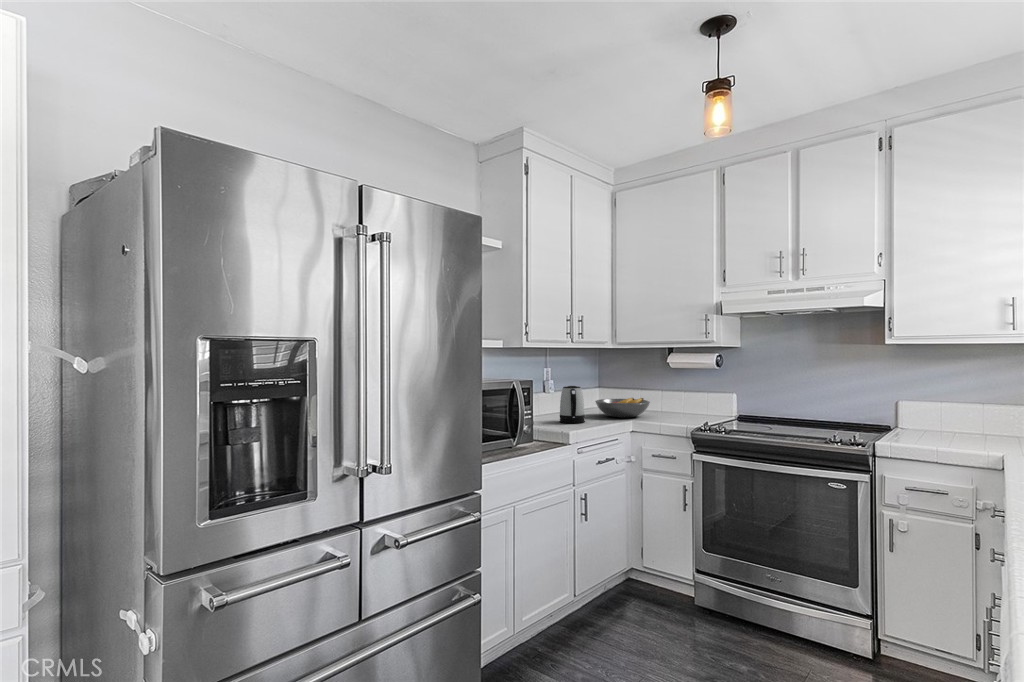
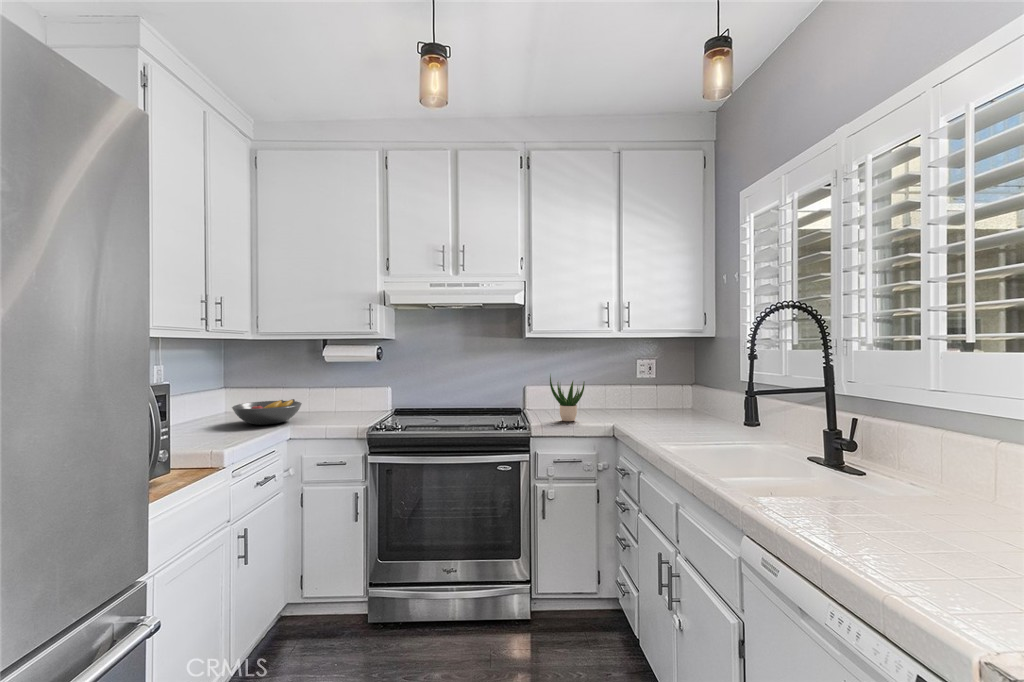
kettle: present [560,385,585,423] -> none [191,391,227,441]
potted plant: none [907,386,958,445] -> present [550,375,584,421]

